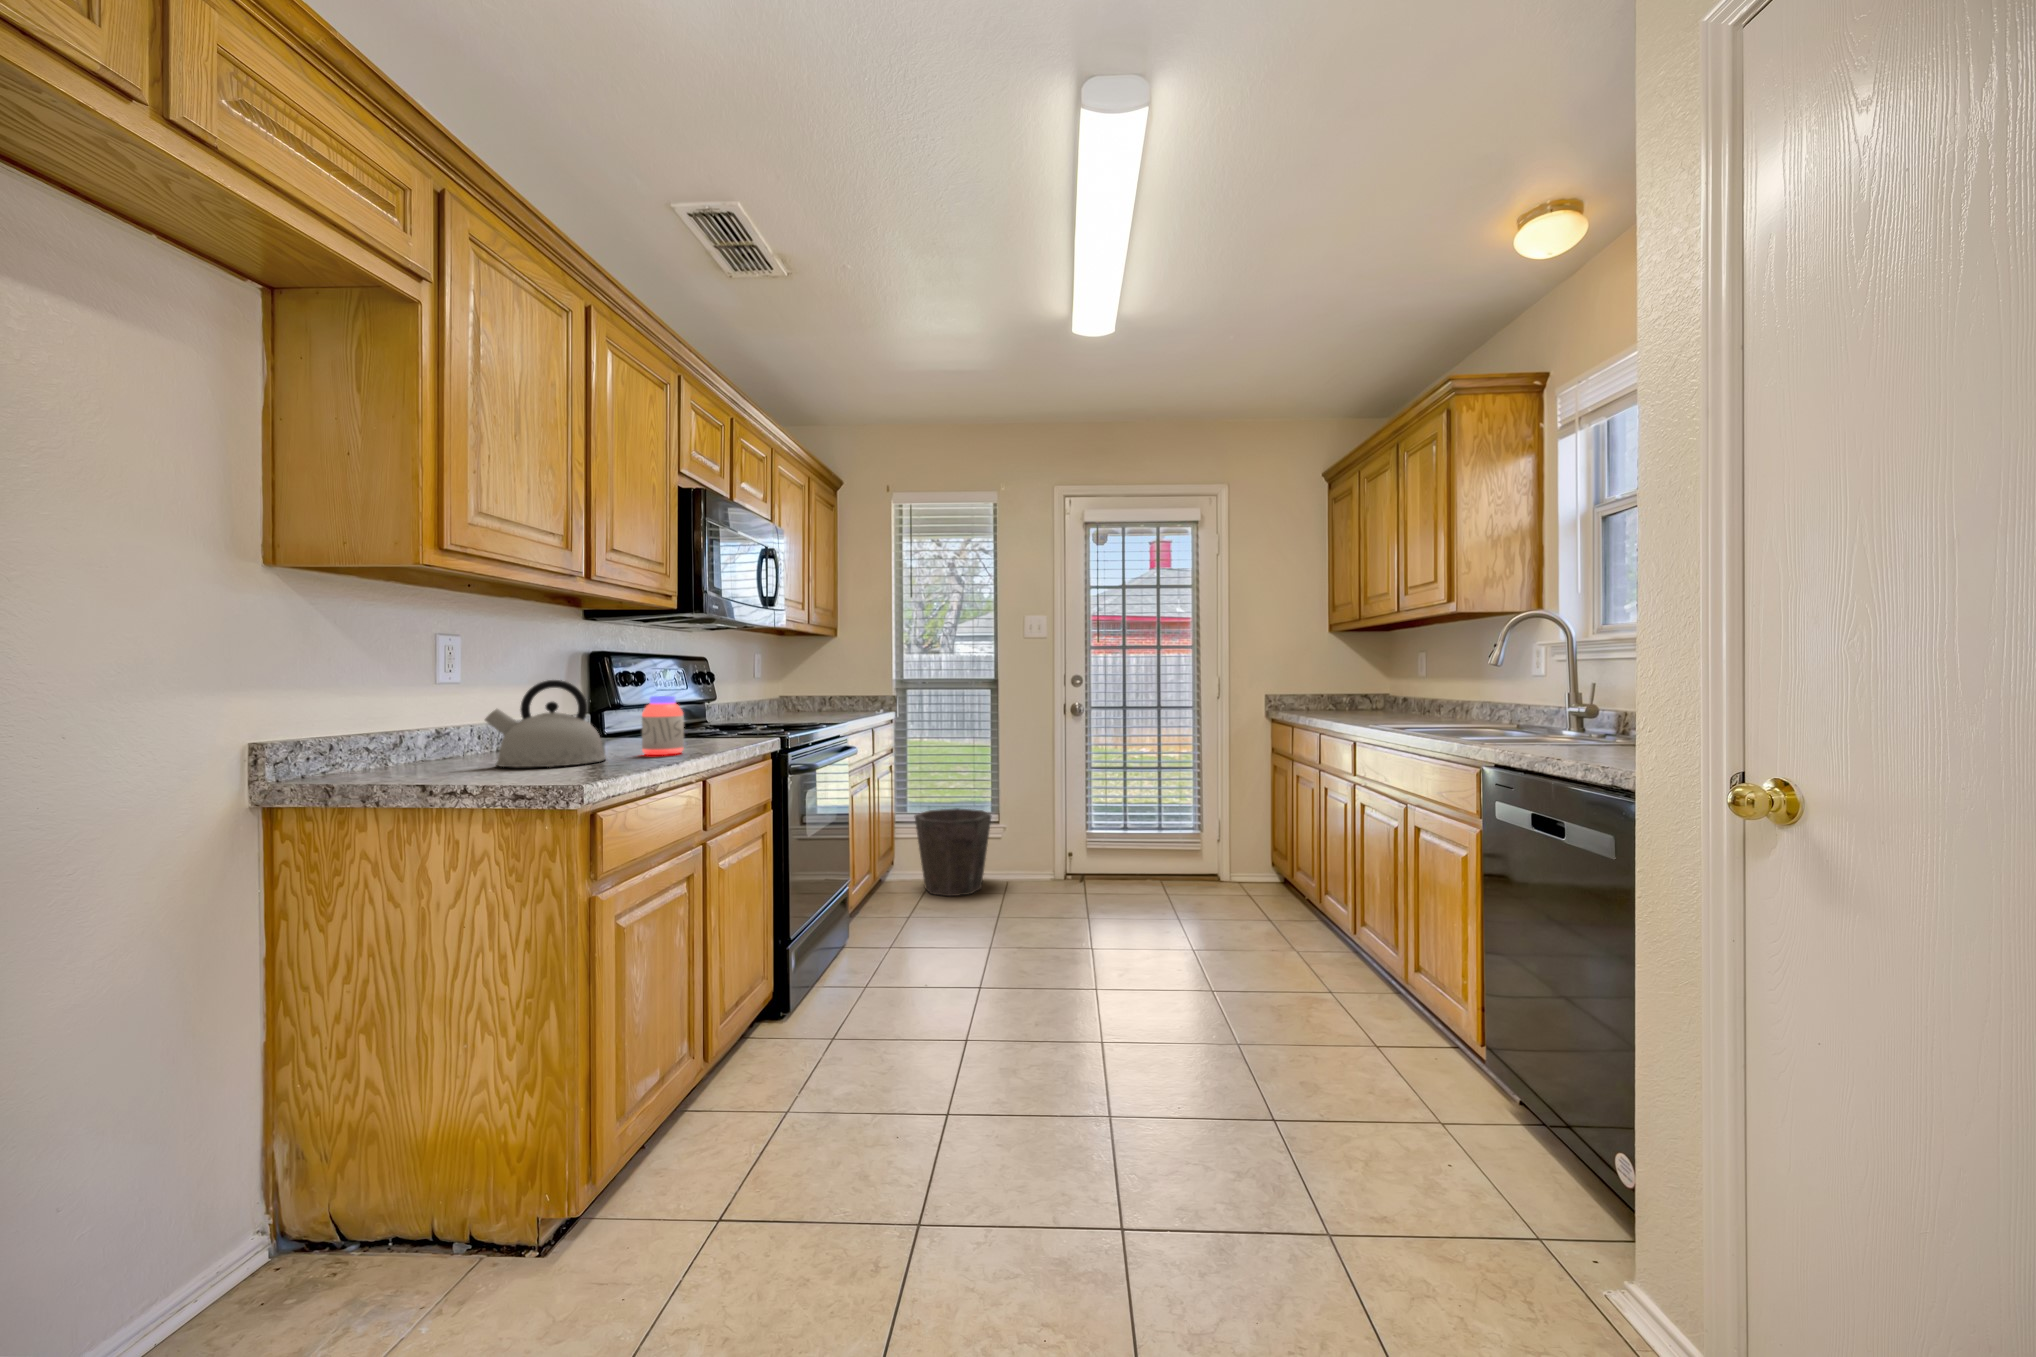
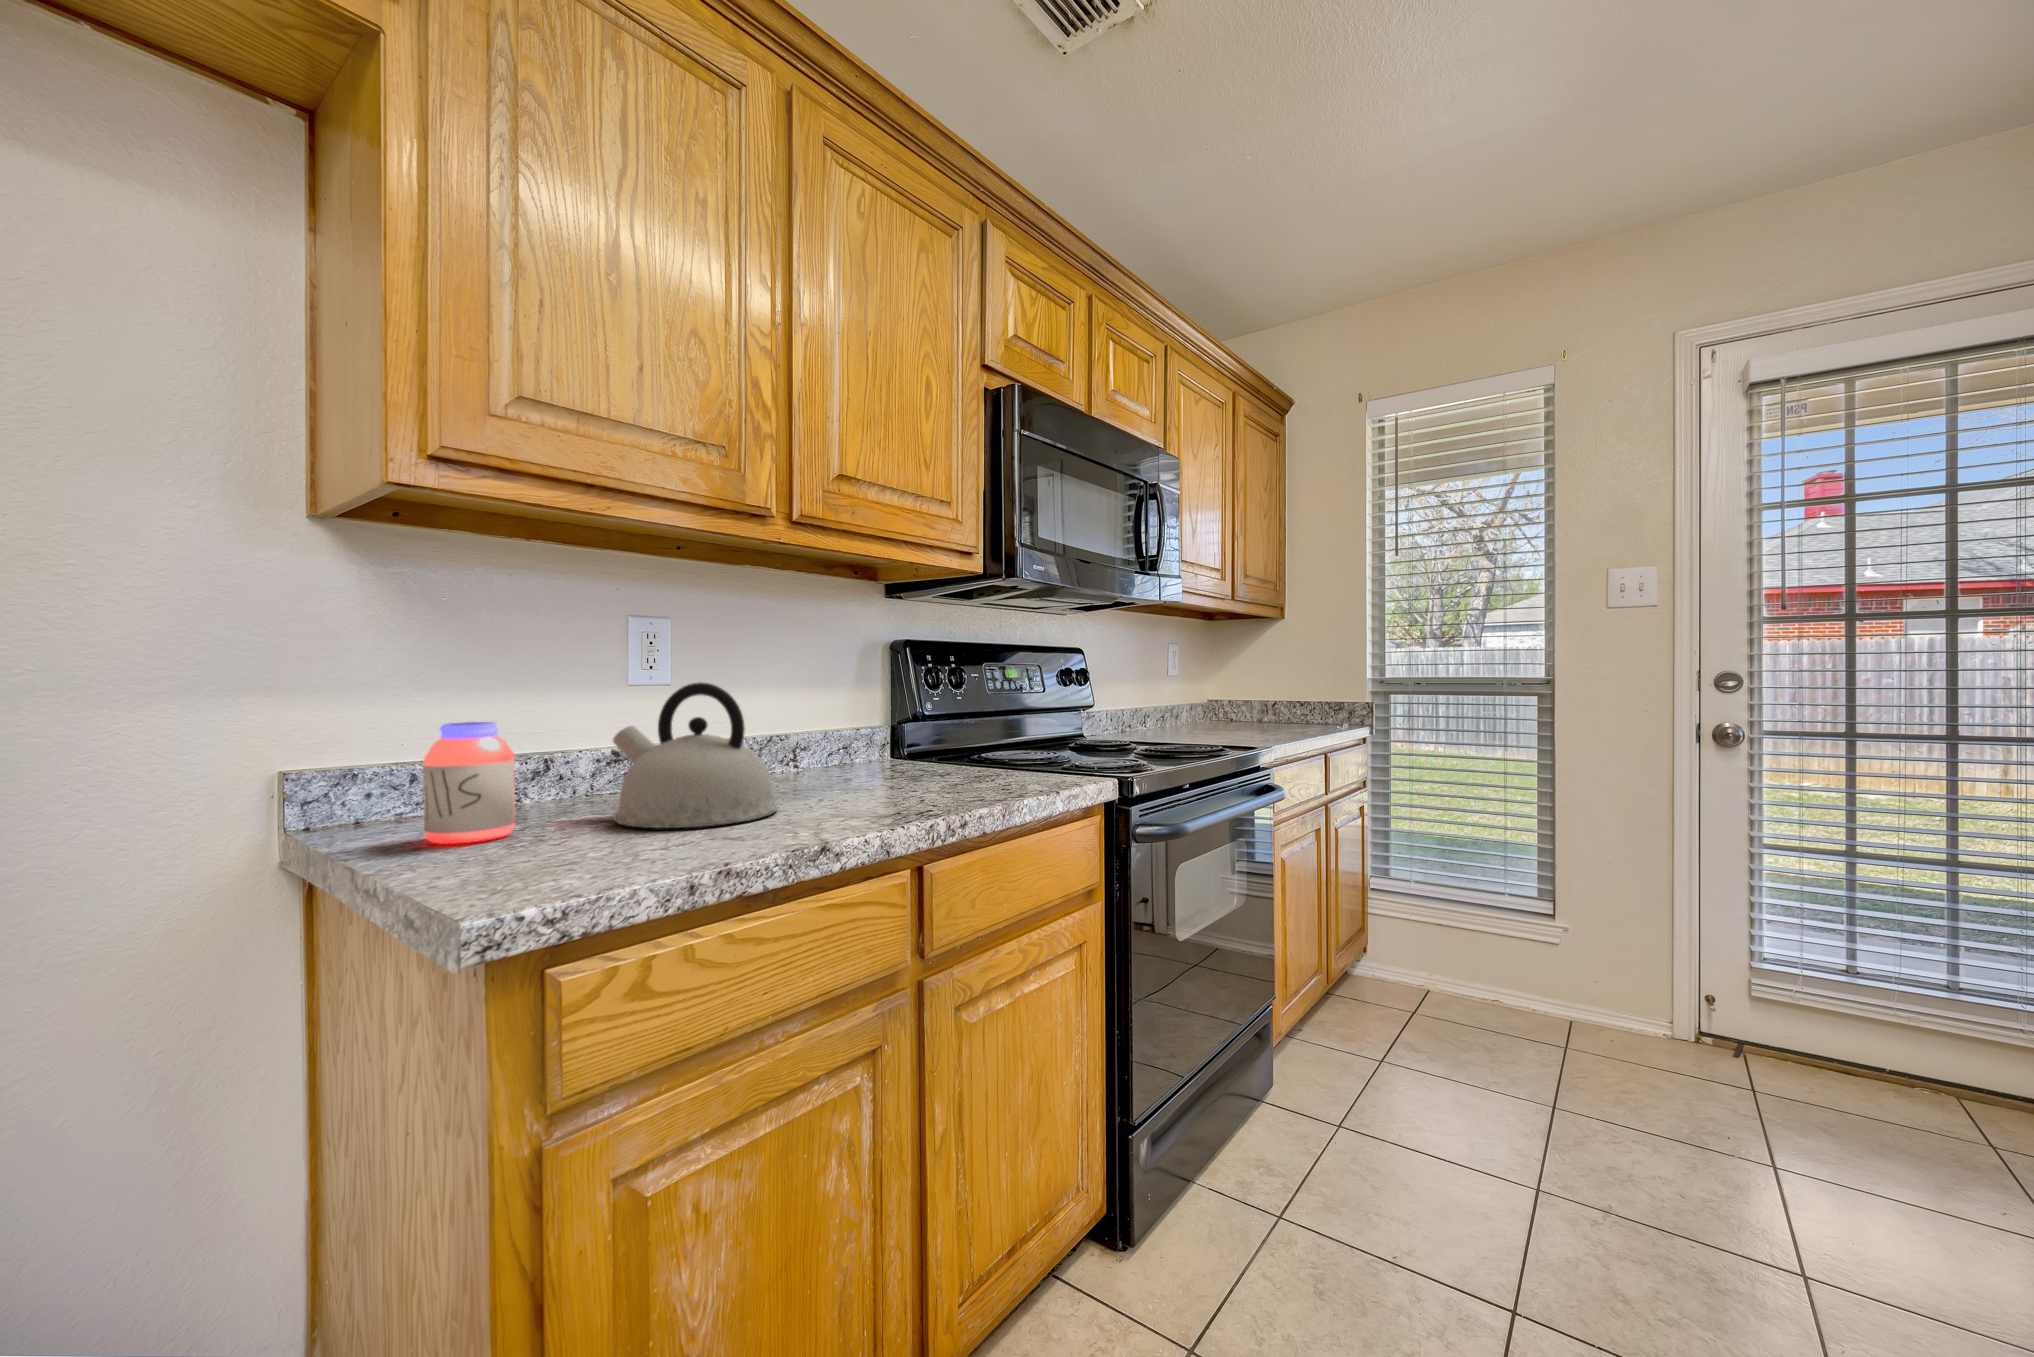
jar: present [642,696,684,755] -> present [423,722,515,844]
waste bin: present [914,808,991,896] -> none [1396,882,1539,1038]

